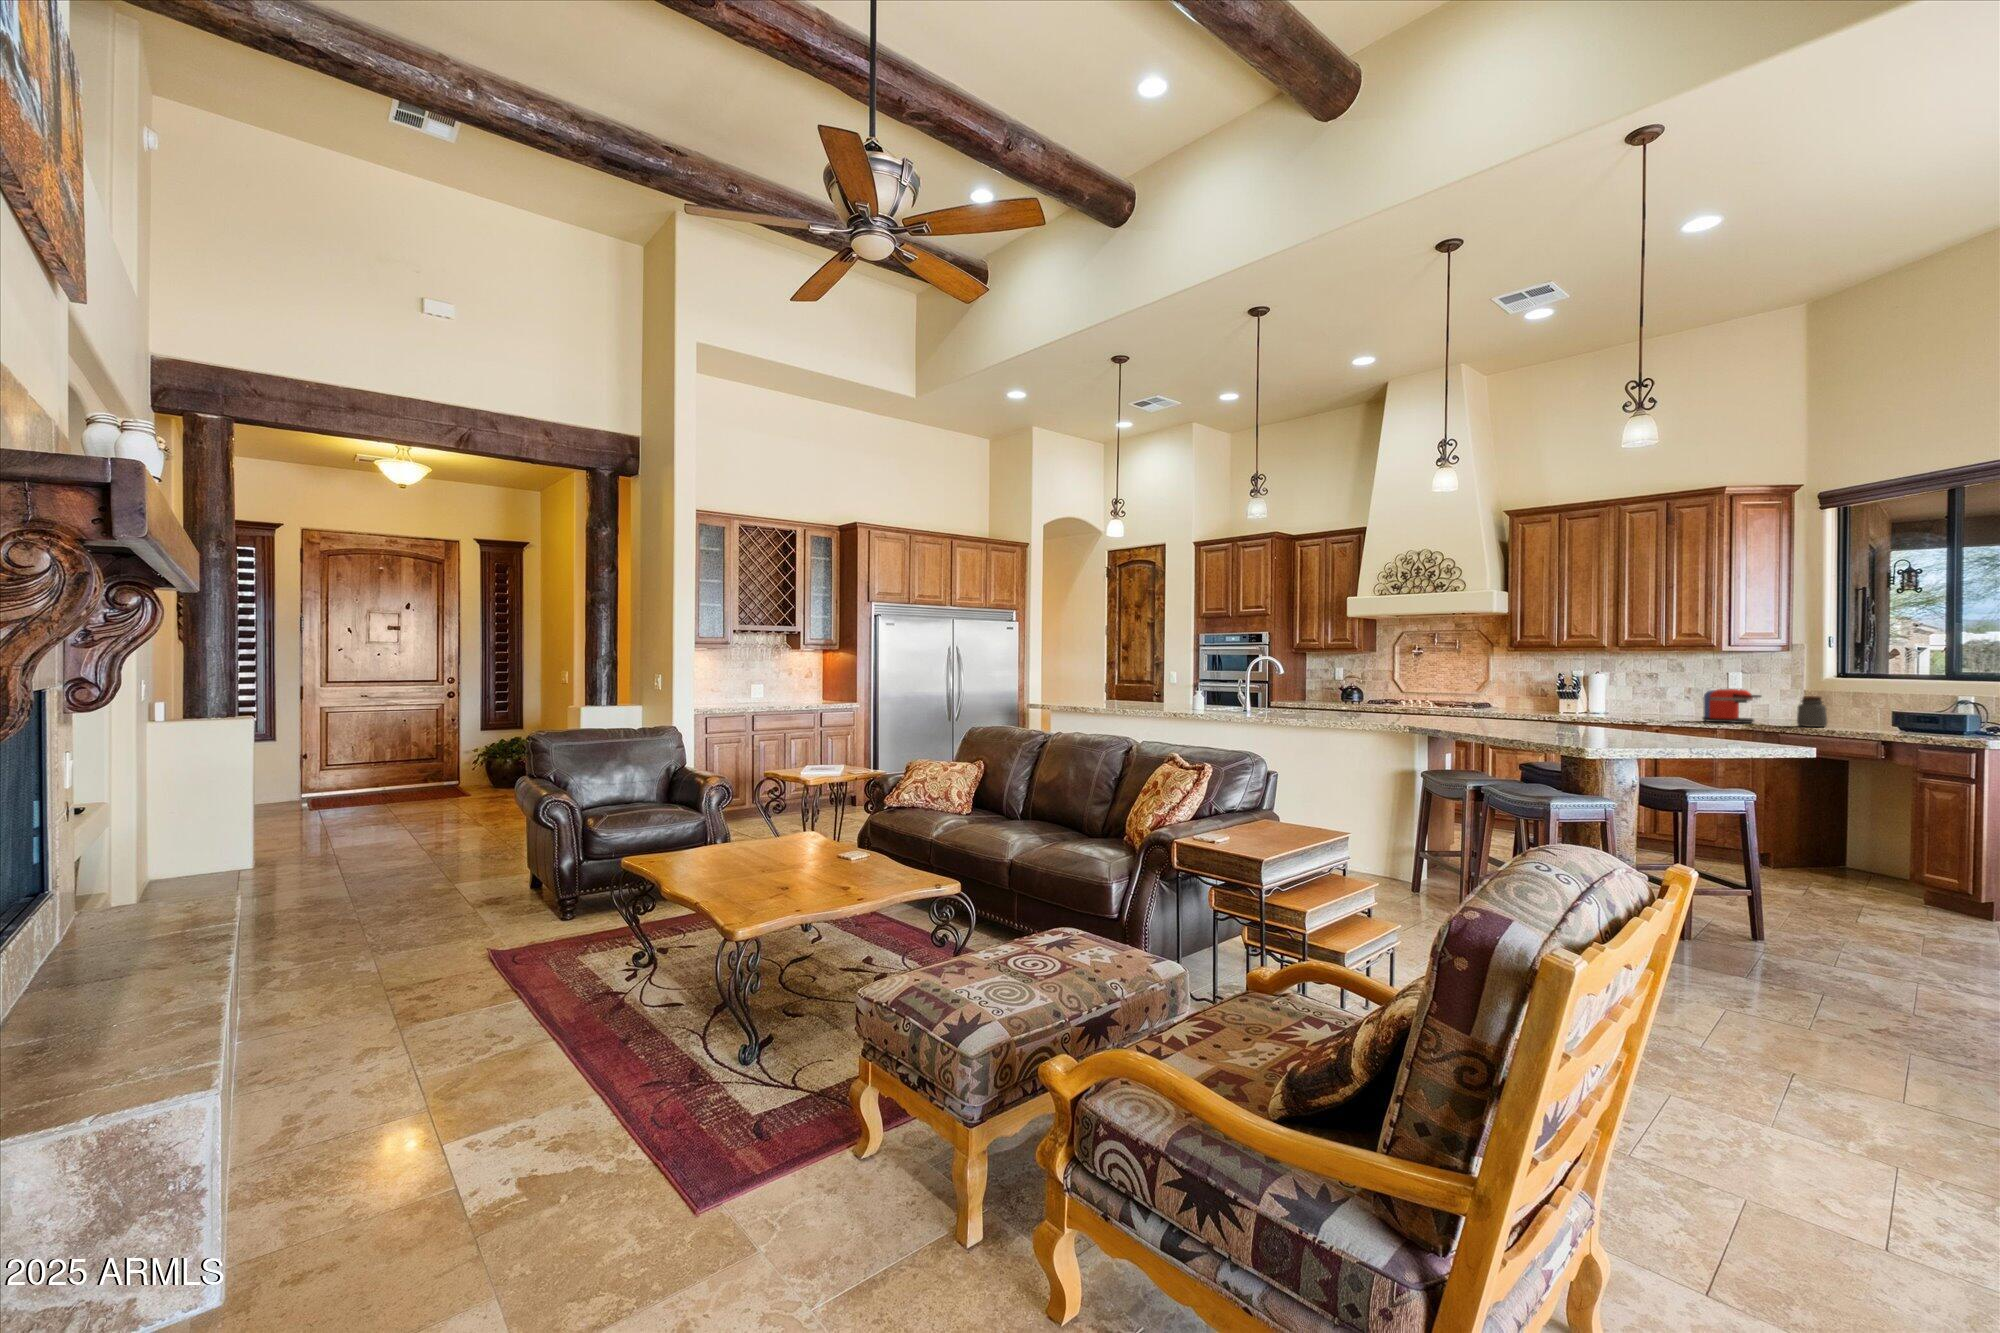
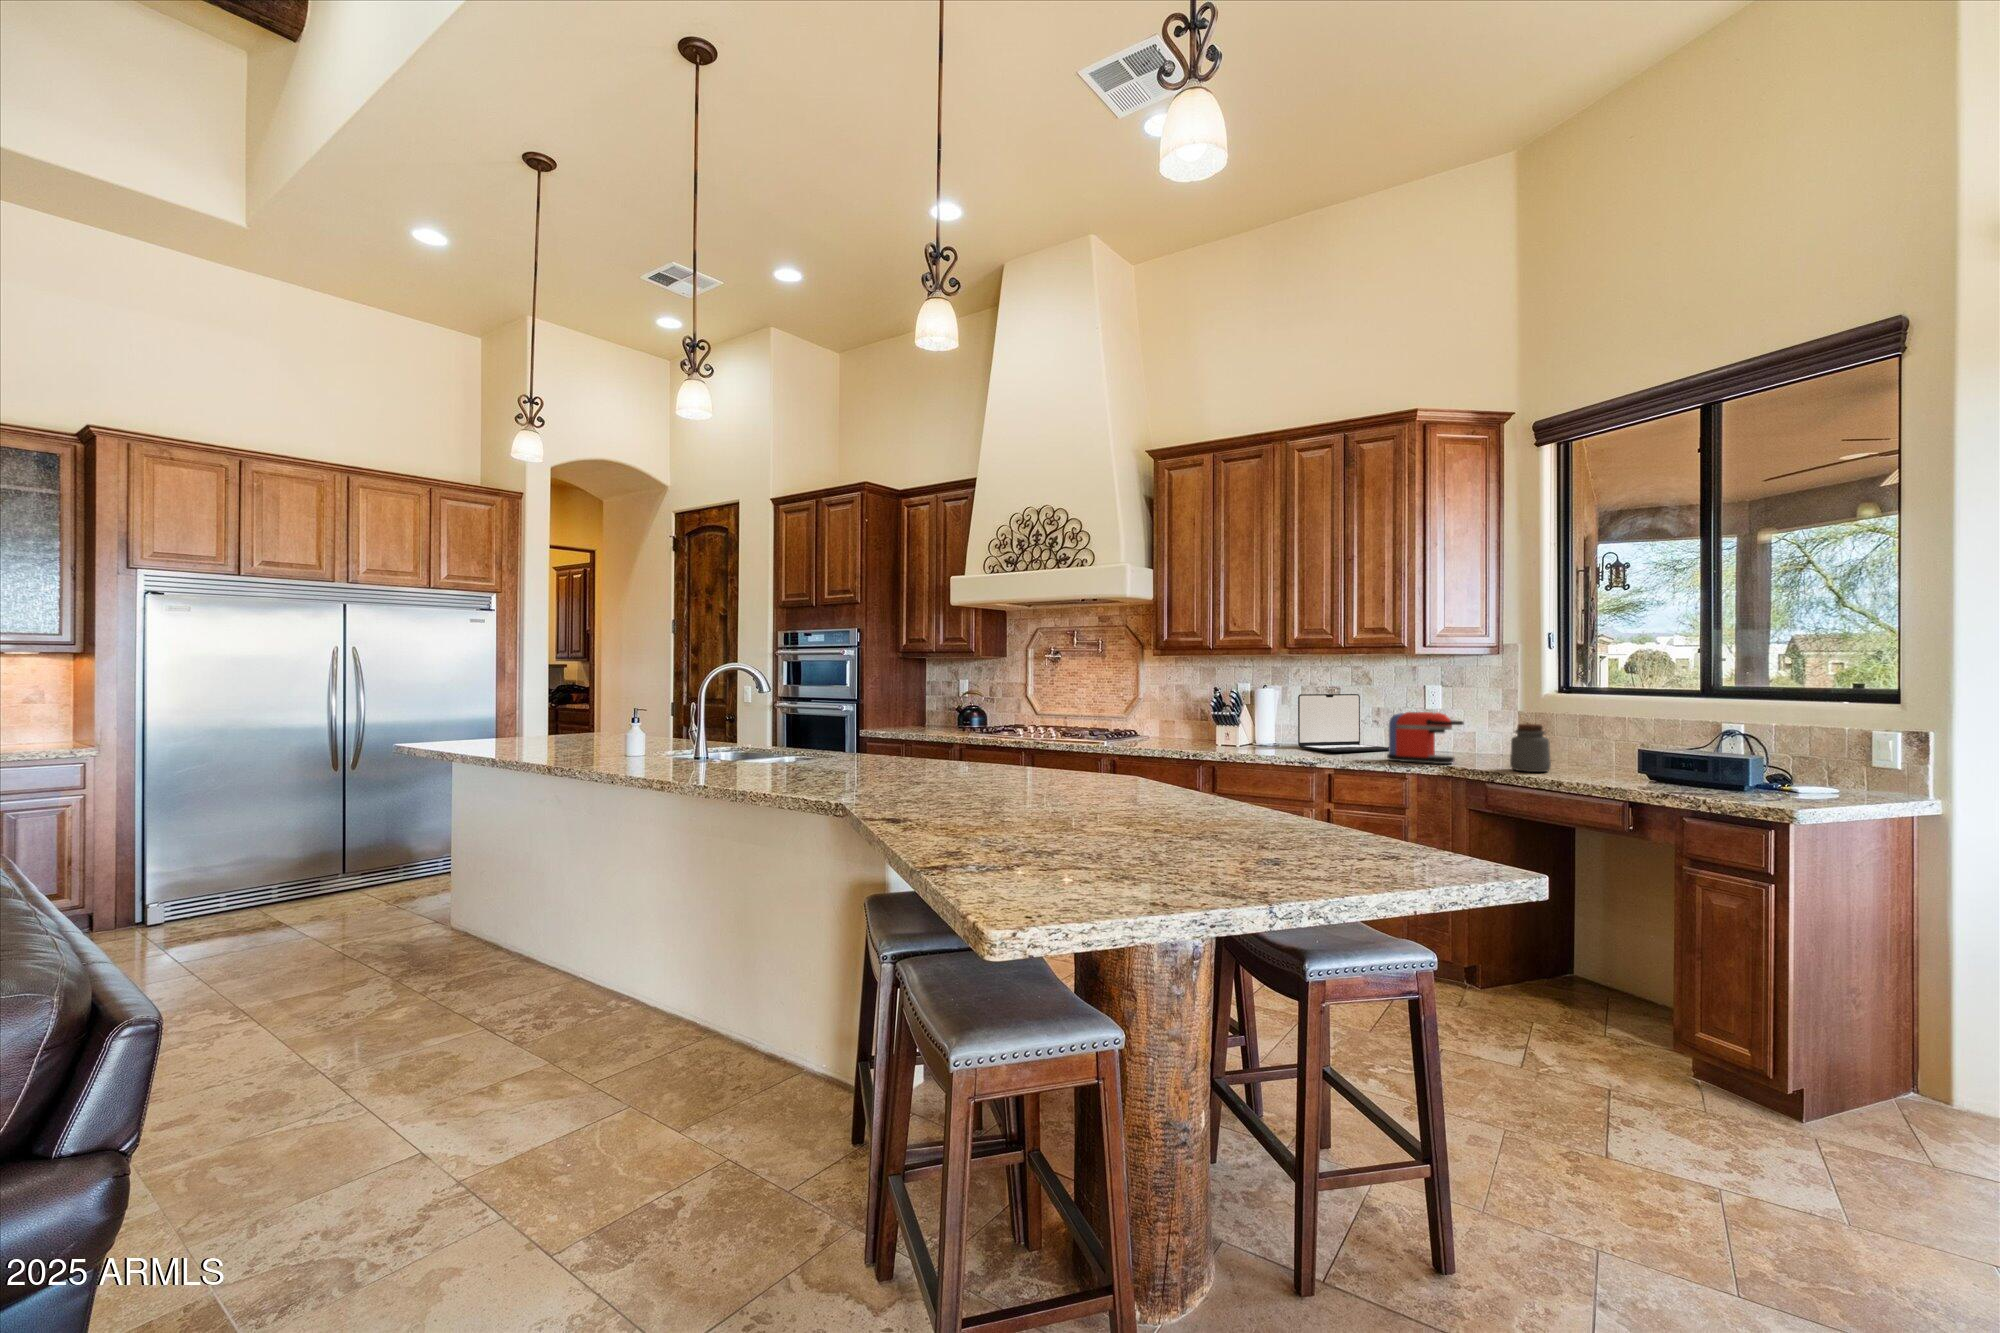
laptop: none [1629,678,1706,717] -> present [1298,694,1389,752]

